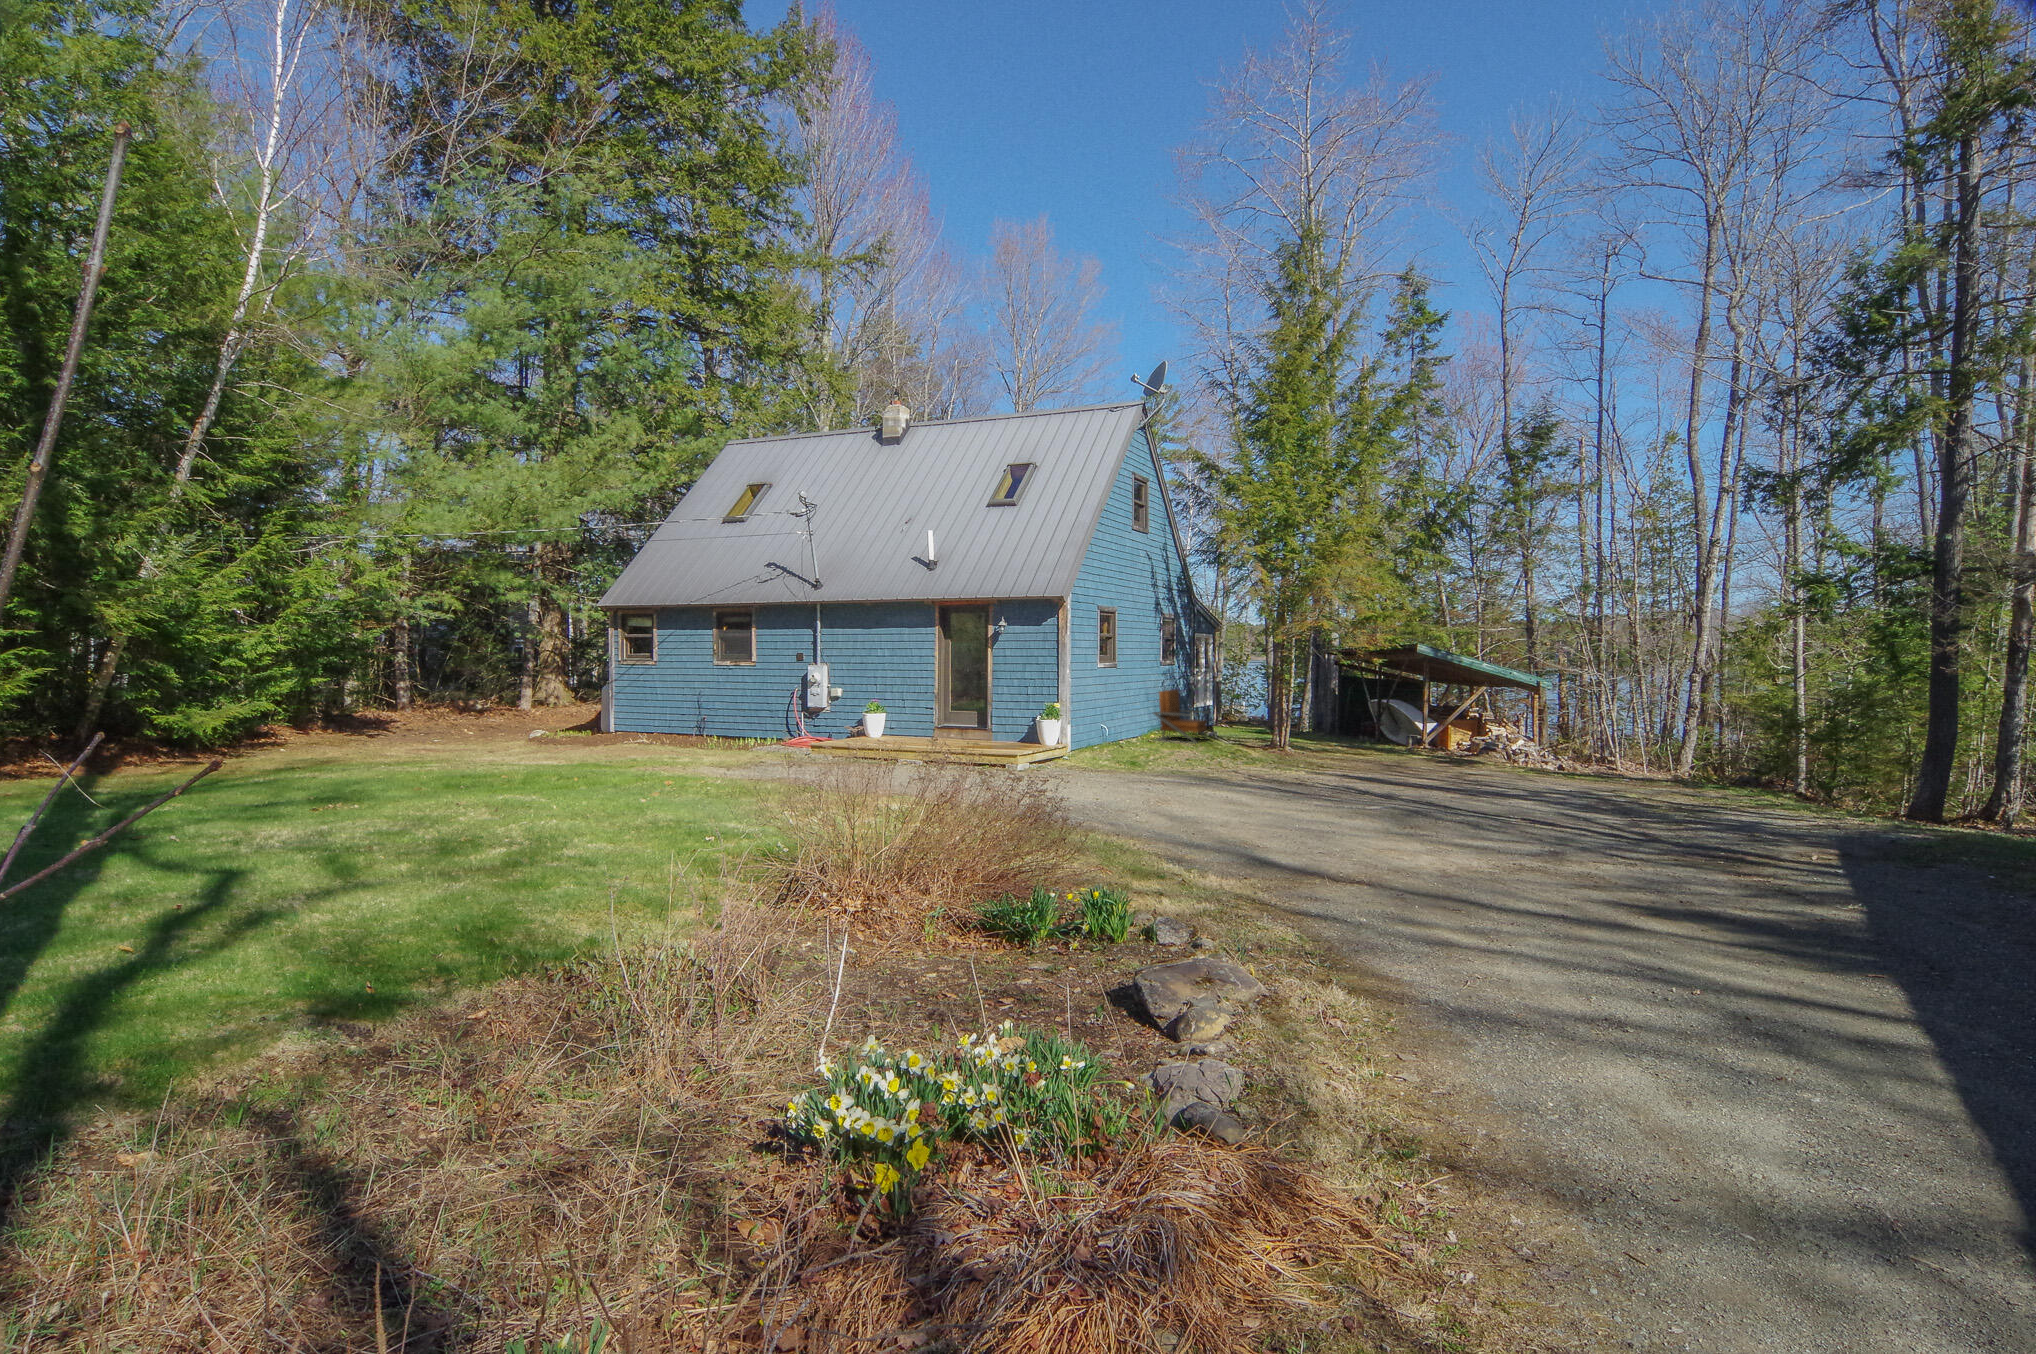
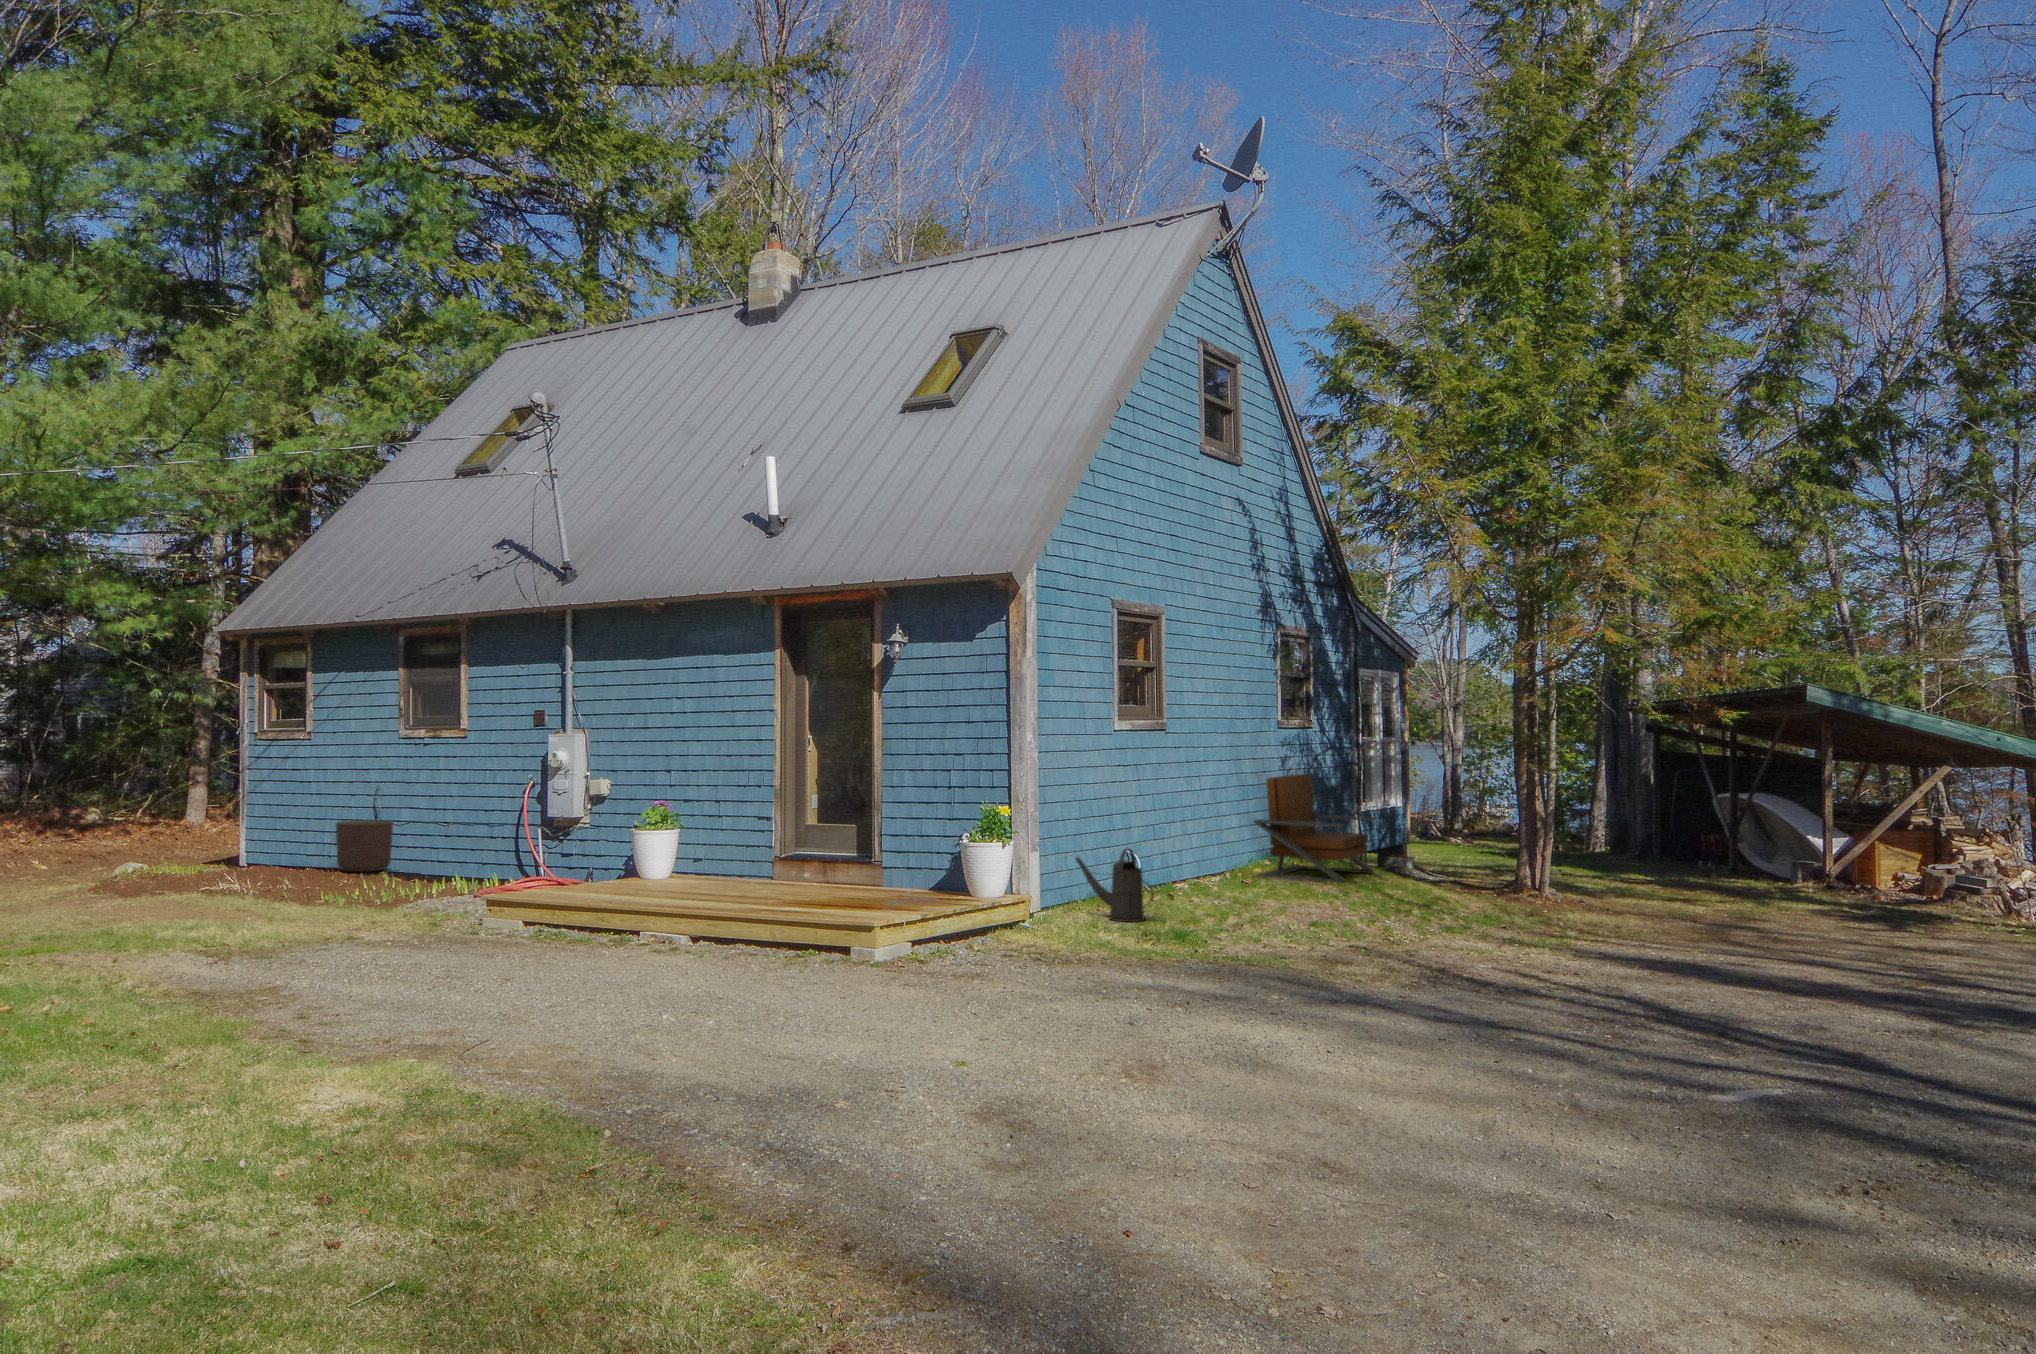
planter: none [686,709,715,736] -> present [336,820,393,872]
watering can: none [1085,724,1125,759] -> present [1076,849,1154,922]

